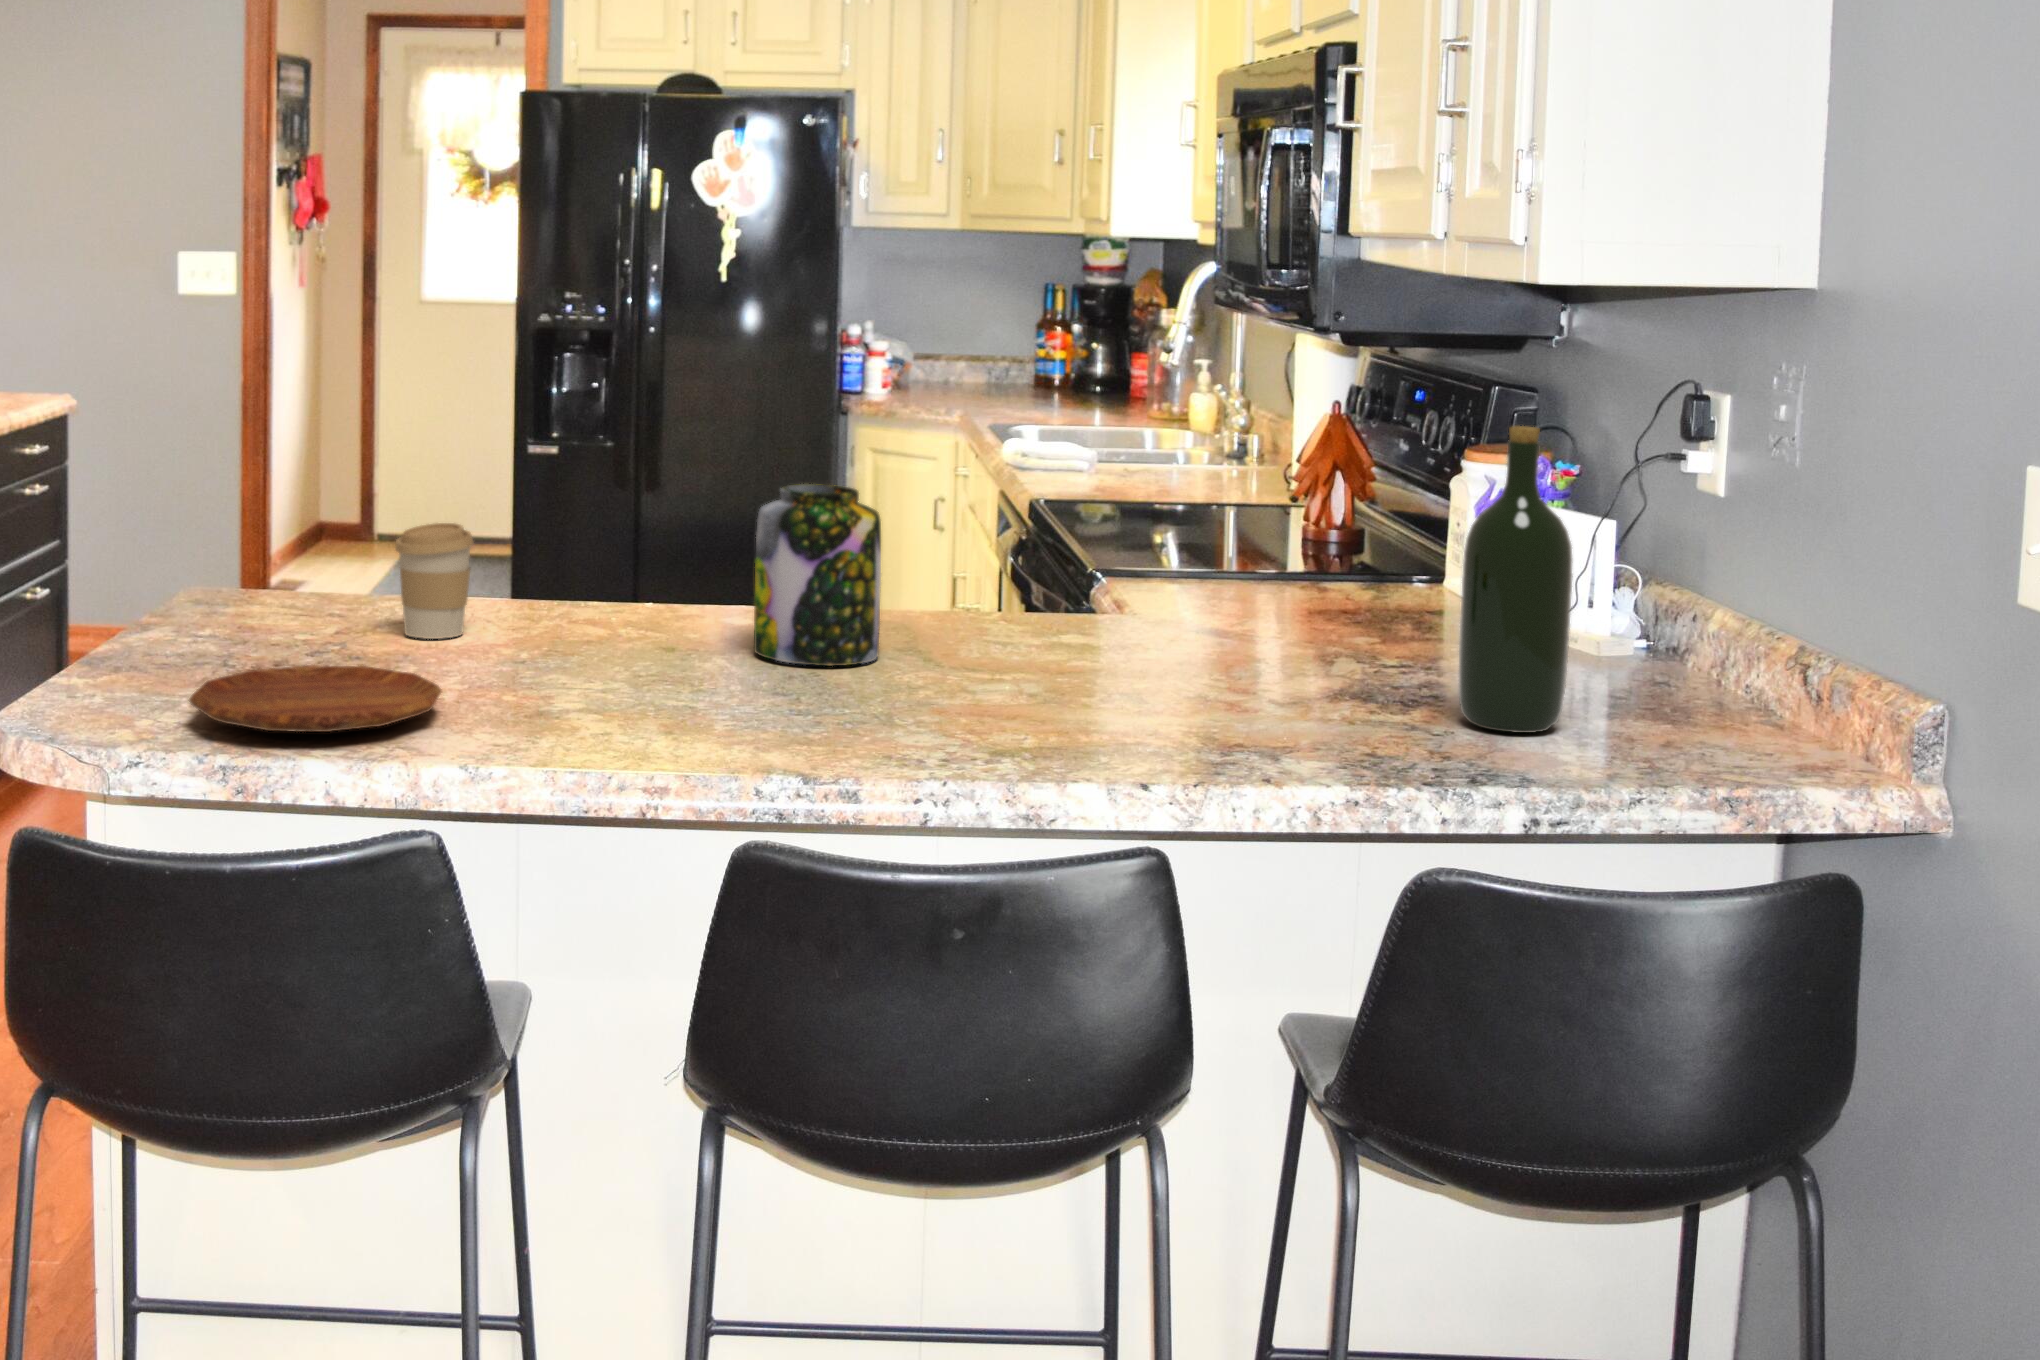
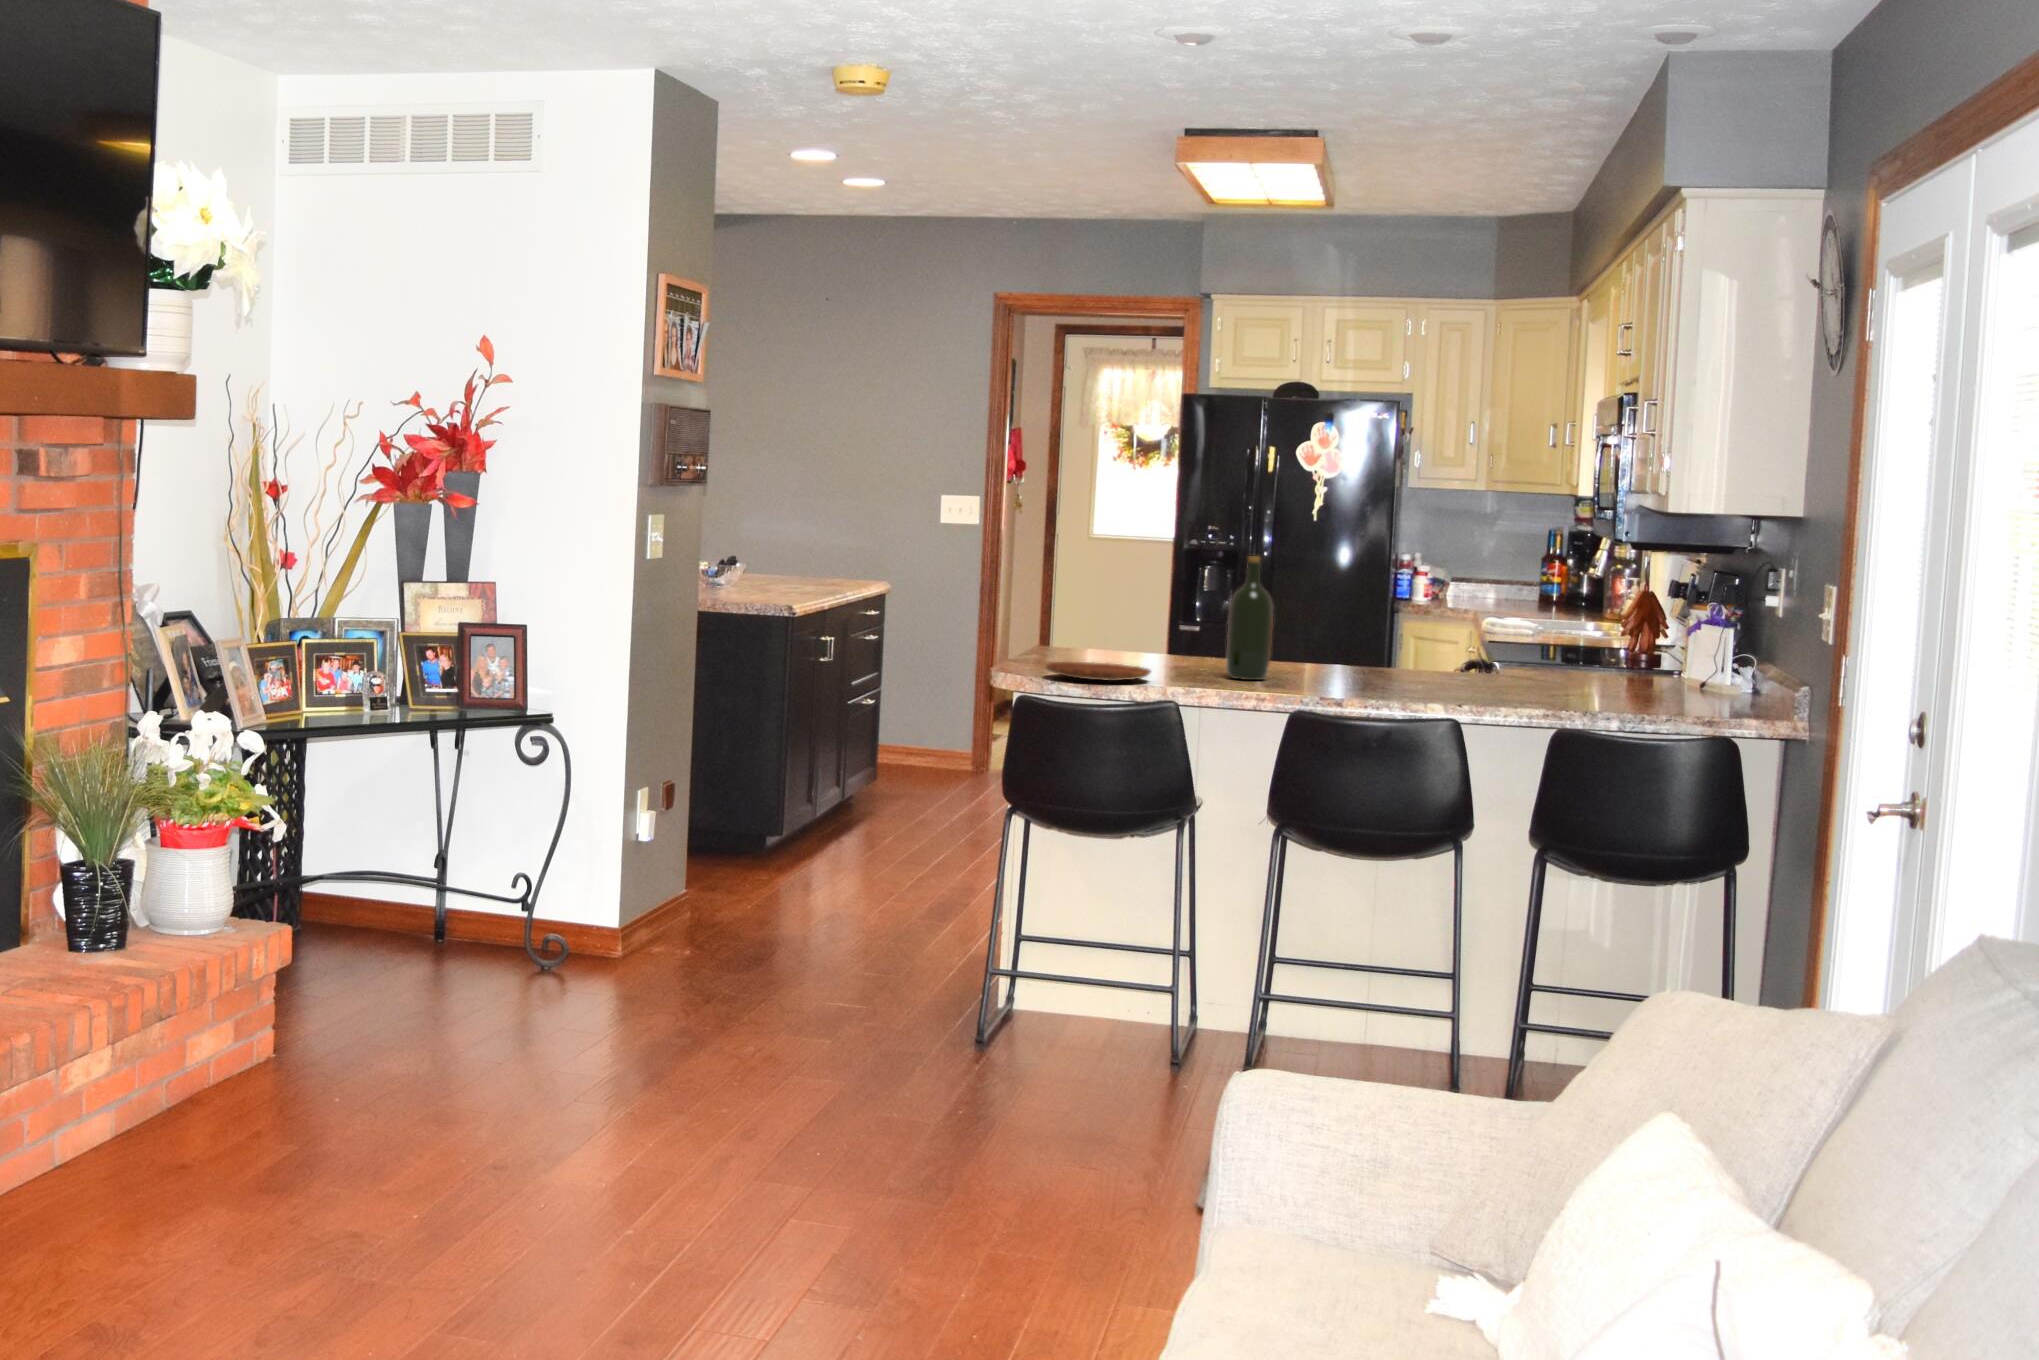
wine bottle: present [1459,426,1573,733] -> present [1226,556,1273,680]
jar: present [754,484,881,666] -> none [1296,599,1360,681]
coffee cup: present [395,523,473,639] -> none [1125,614,1162,666]

